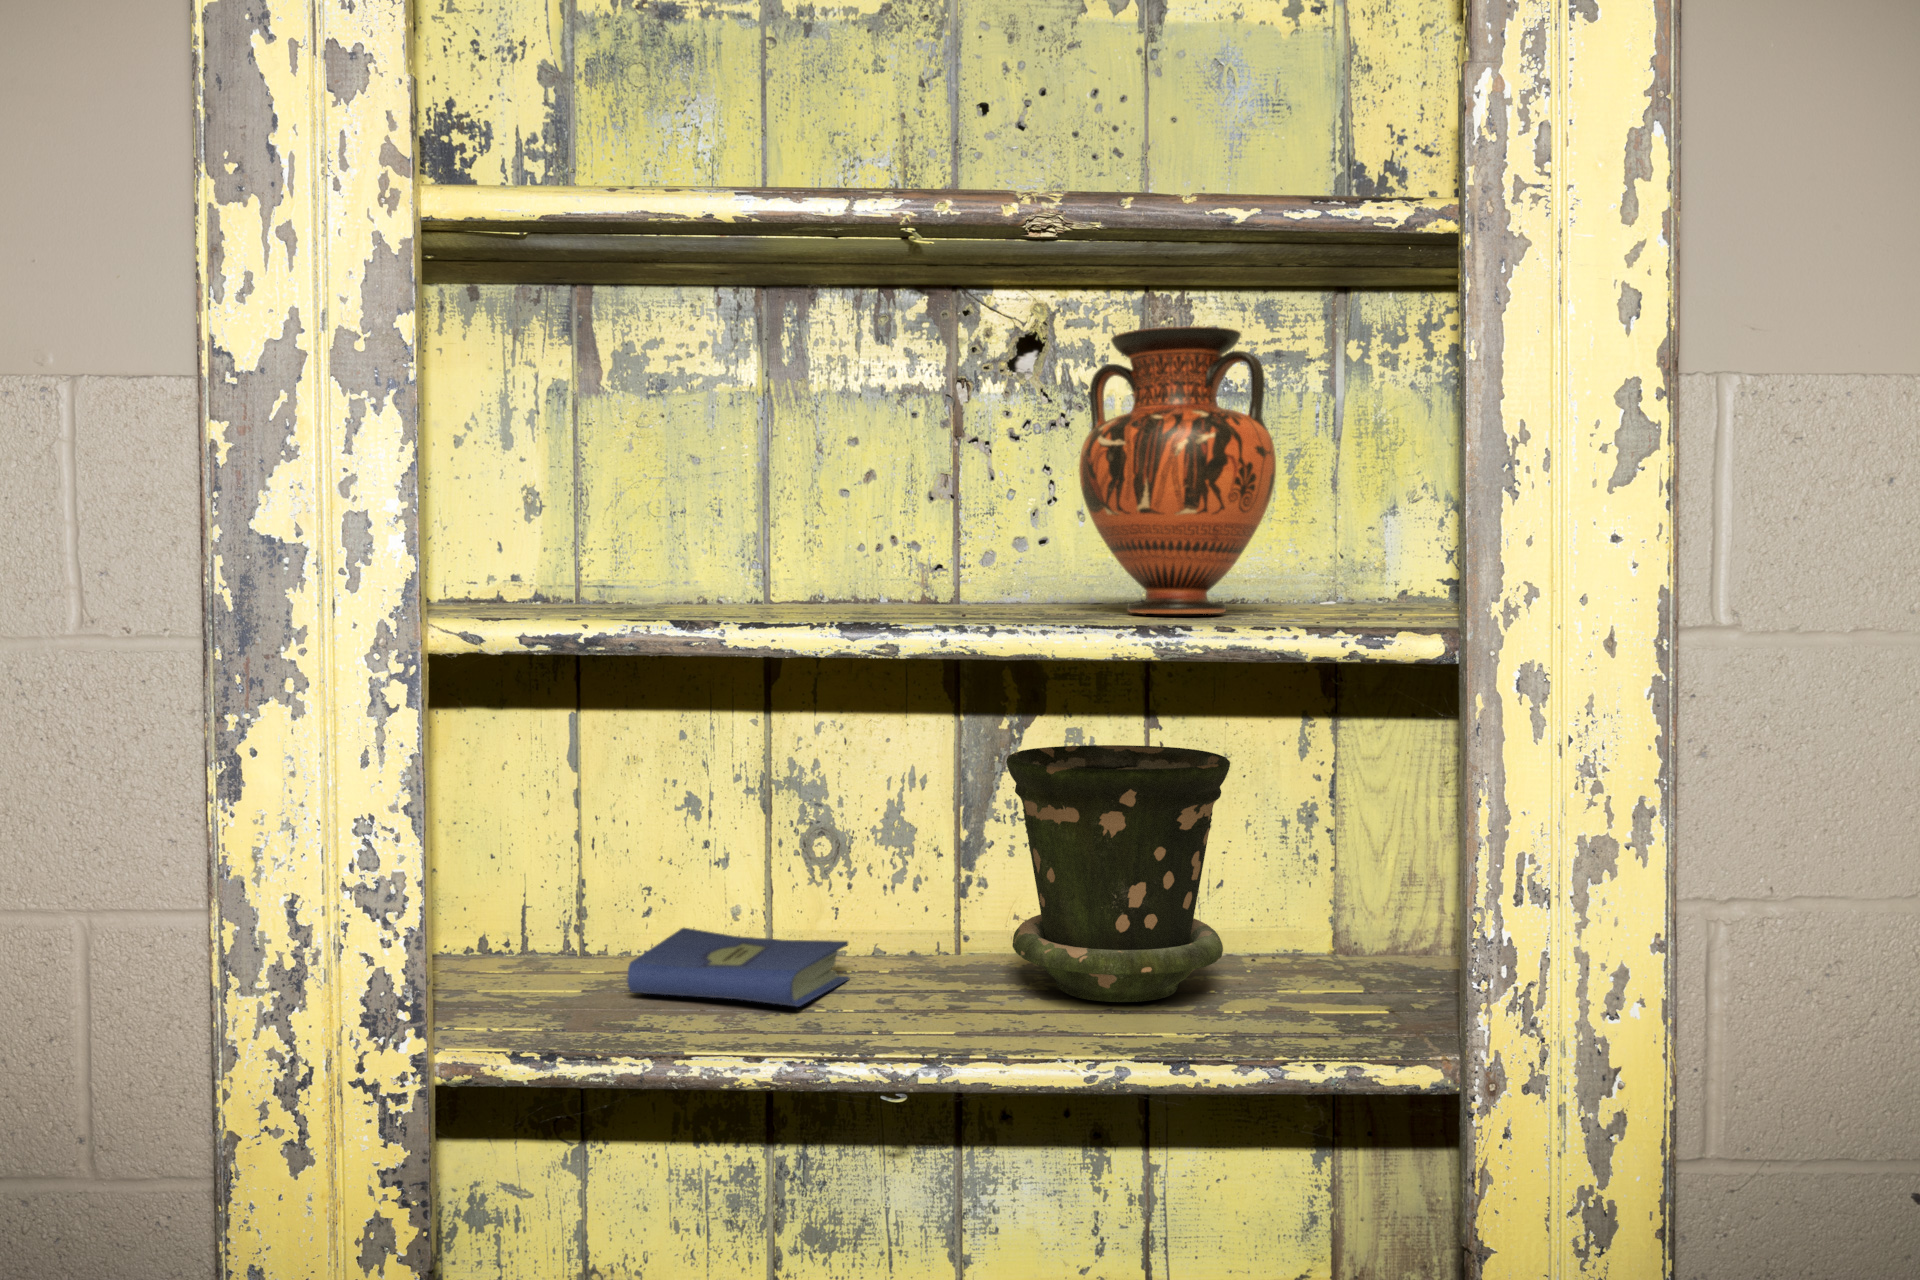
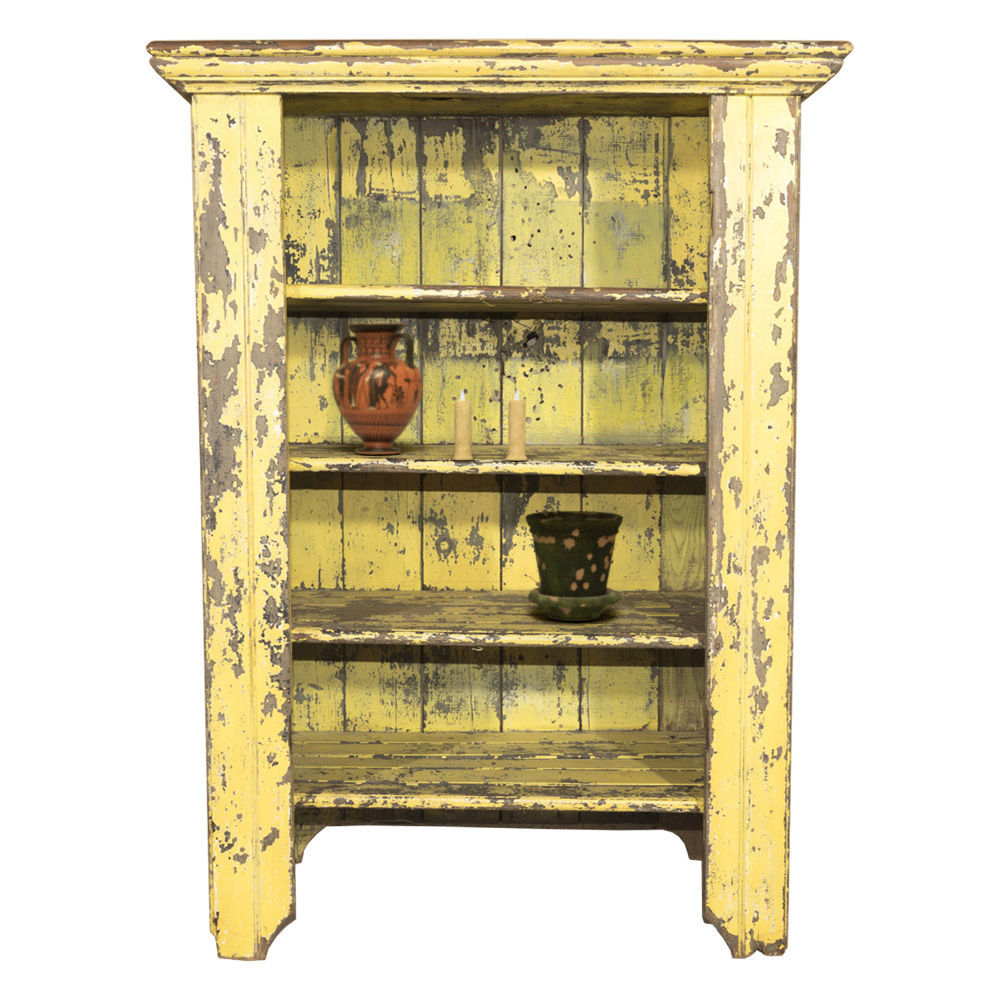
vase: present [1079,326,1276,614] -> present [332,323,423,454]
candle: none [834,453,1017,626] -> present [452,390,527,461]
hardcover book: present [628,928,849,1006] -> none [361,592,456,621]

